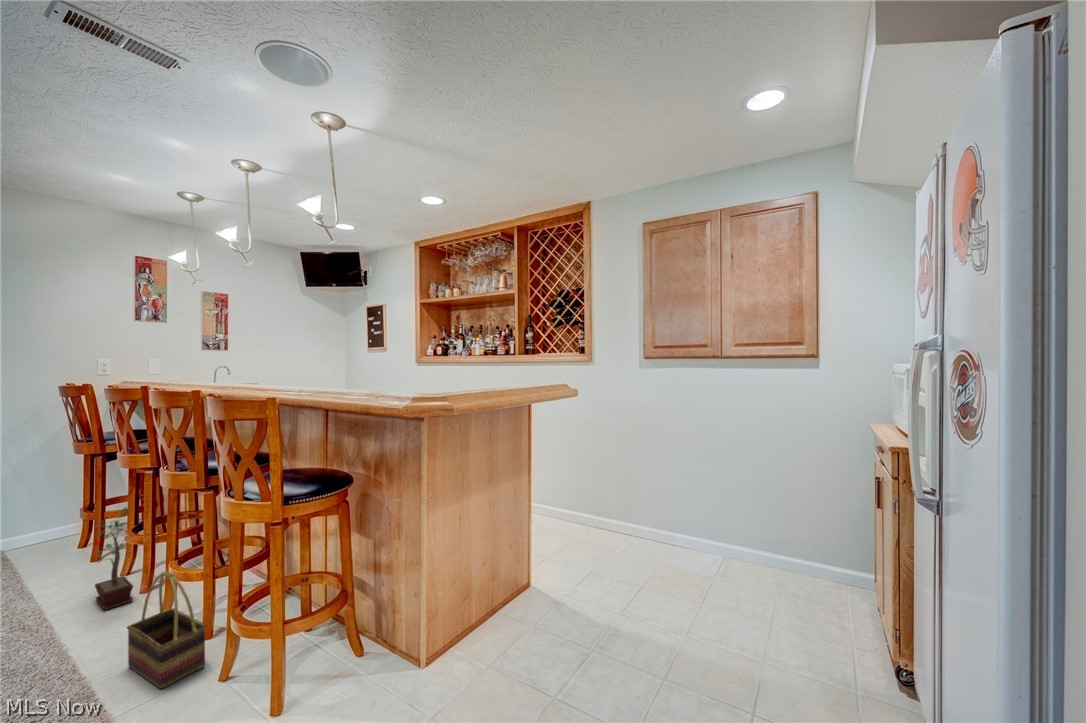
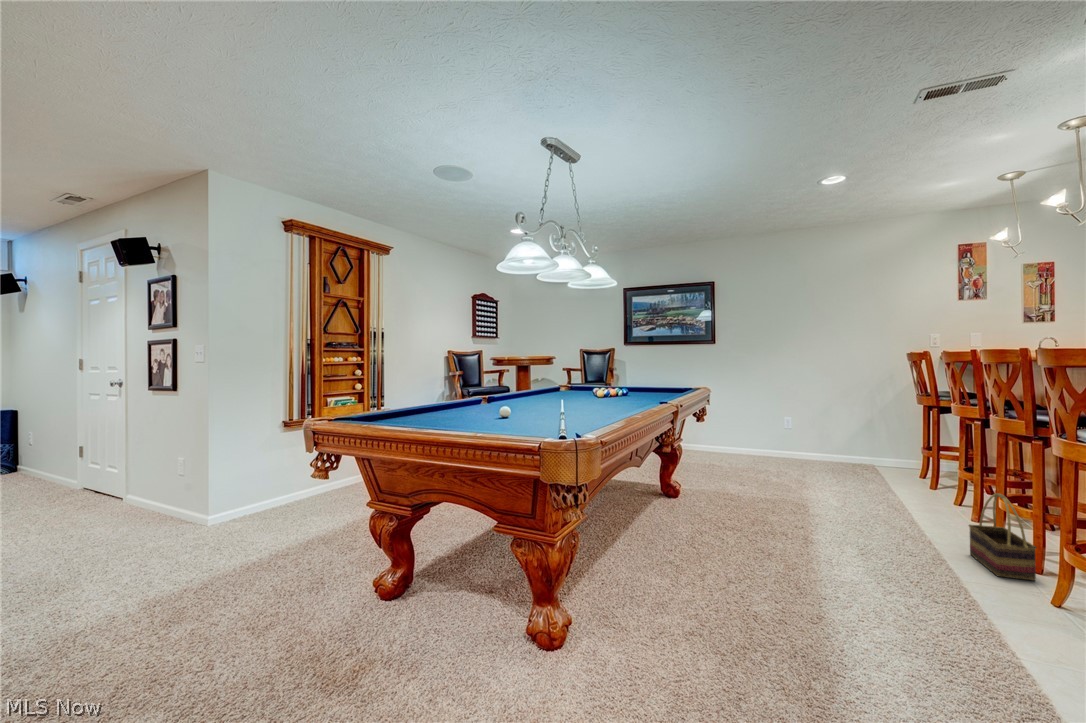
potted plant: present [95,507,133,610] -> none [936,445,972,520]

